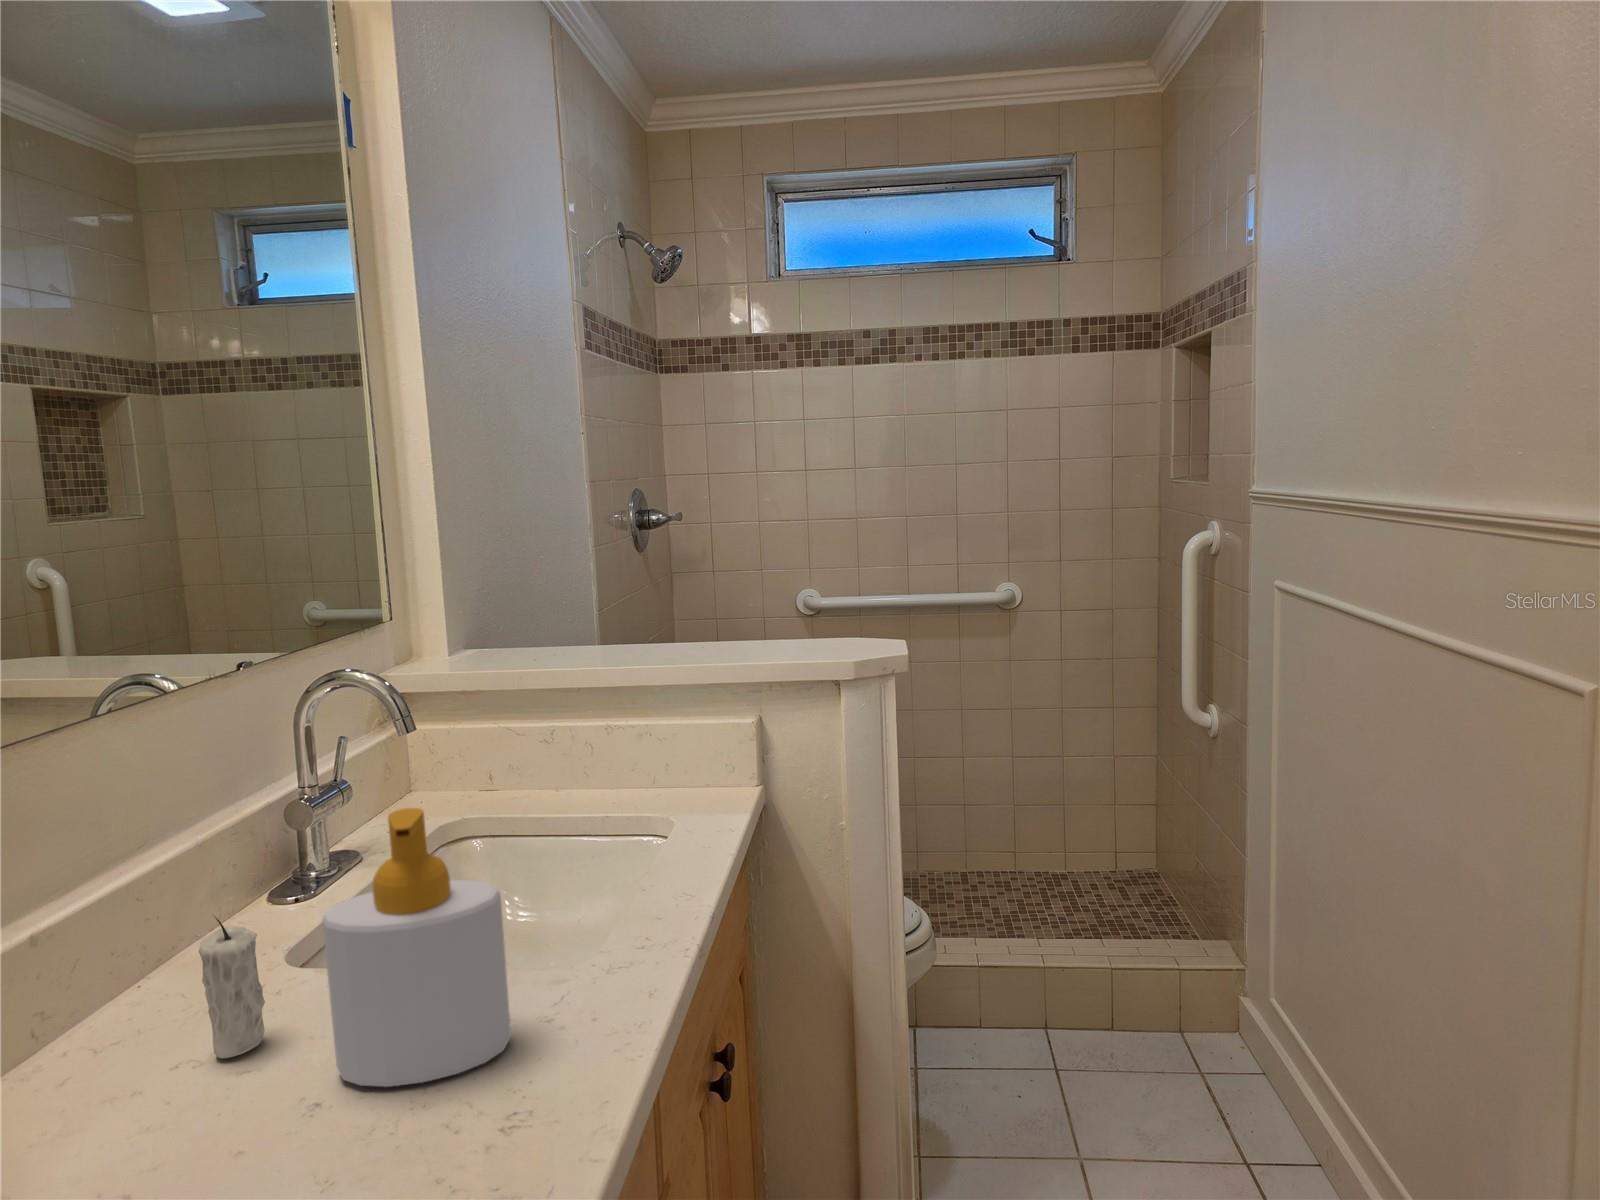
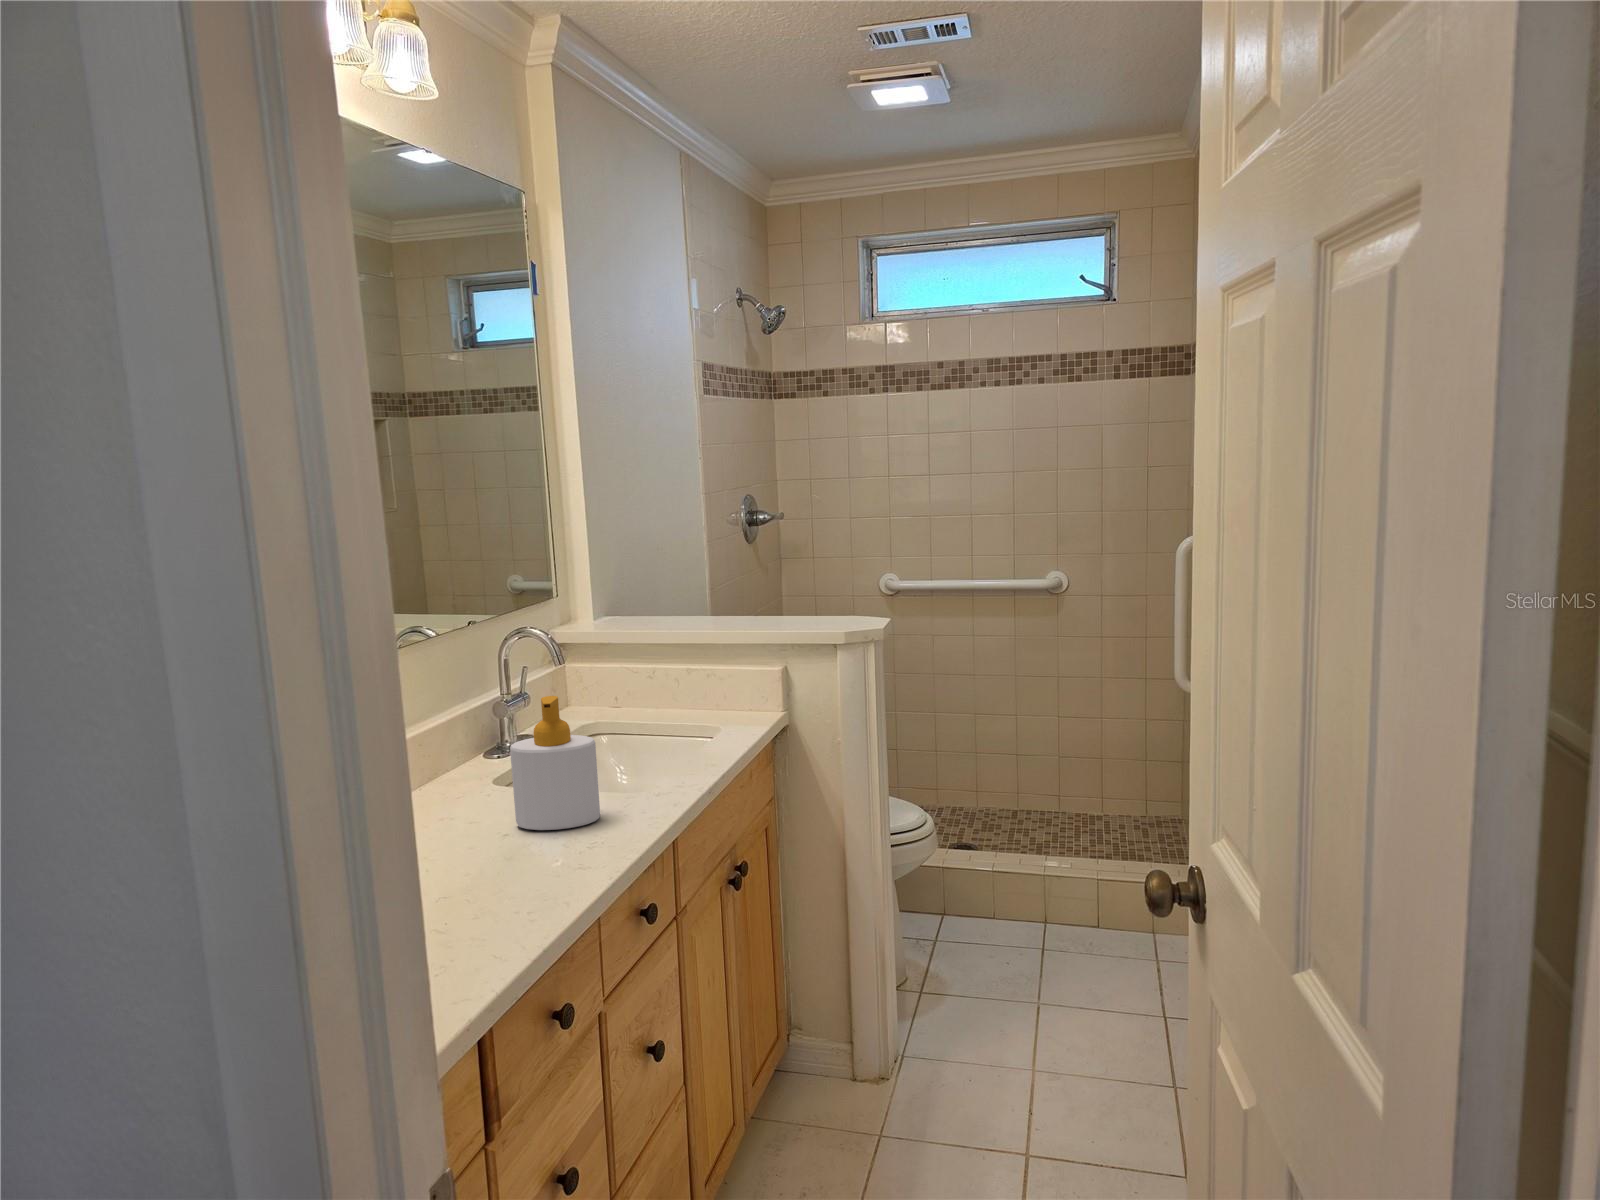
candle: present [199,916,265,1059] -> none [453,745,483,817]

